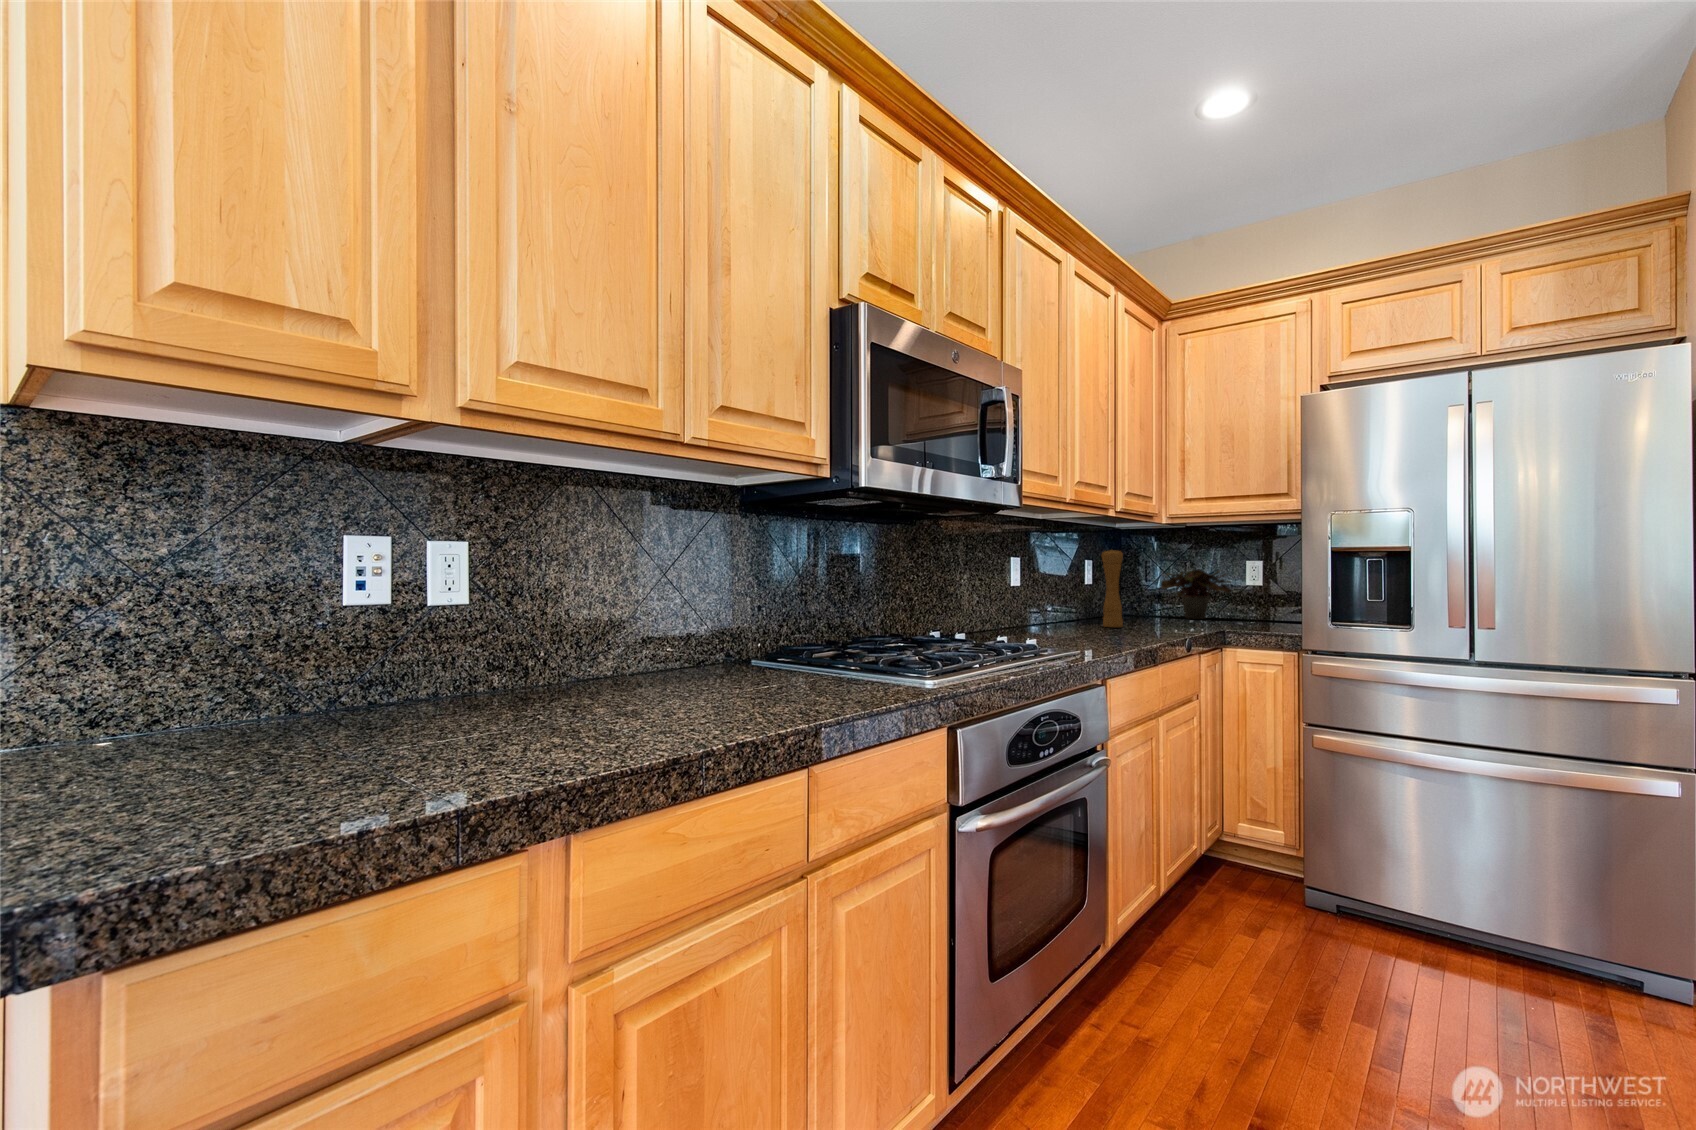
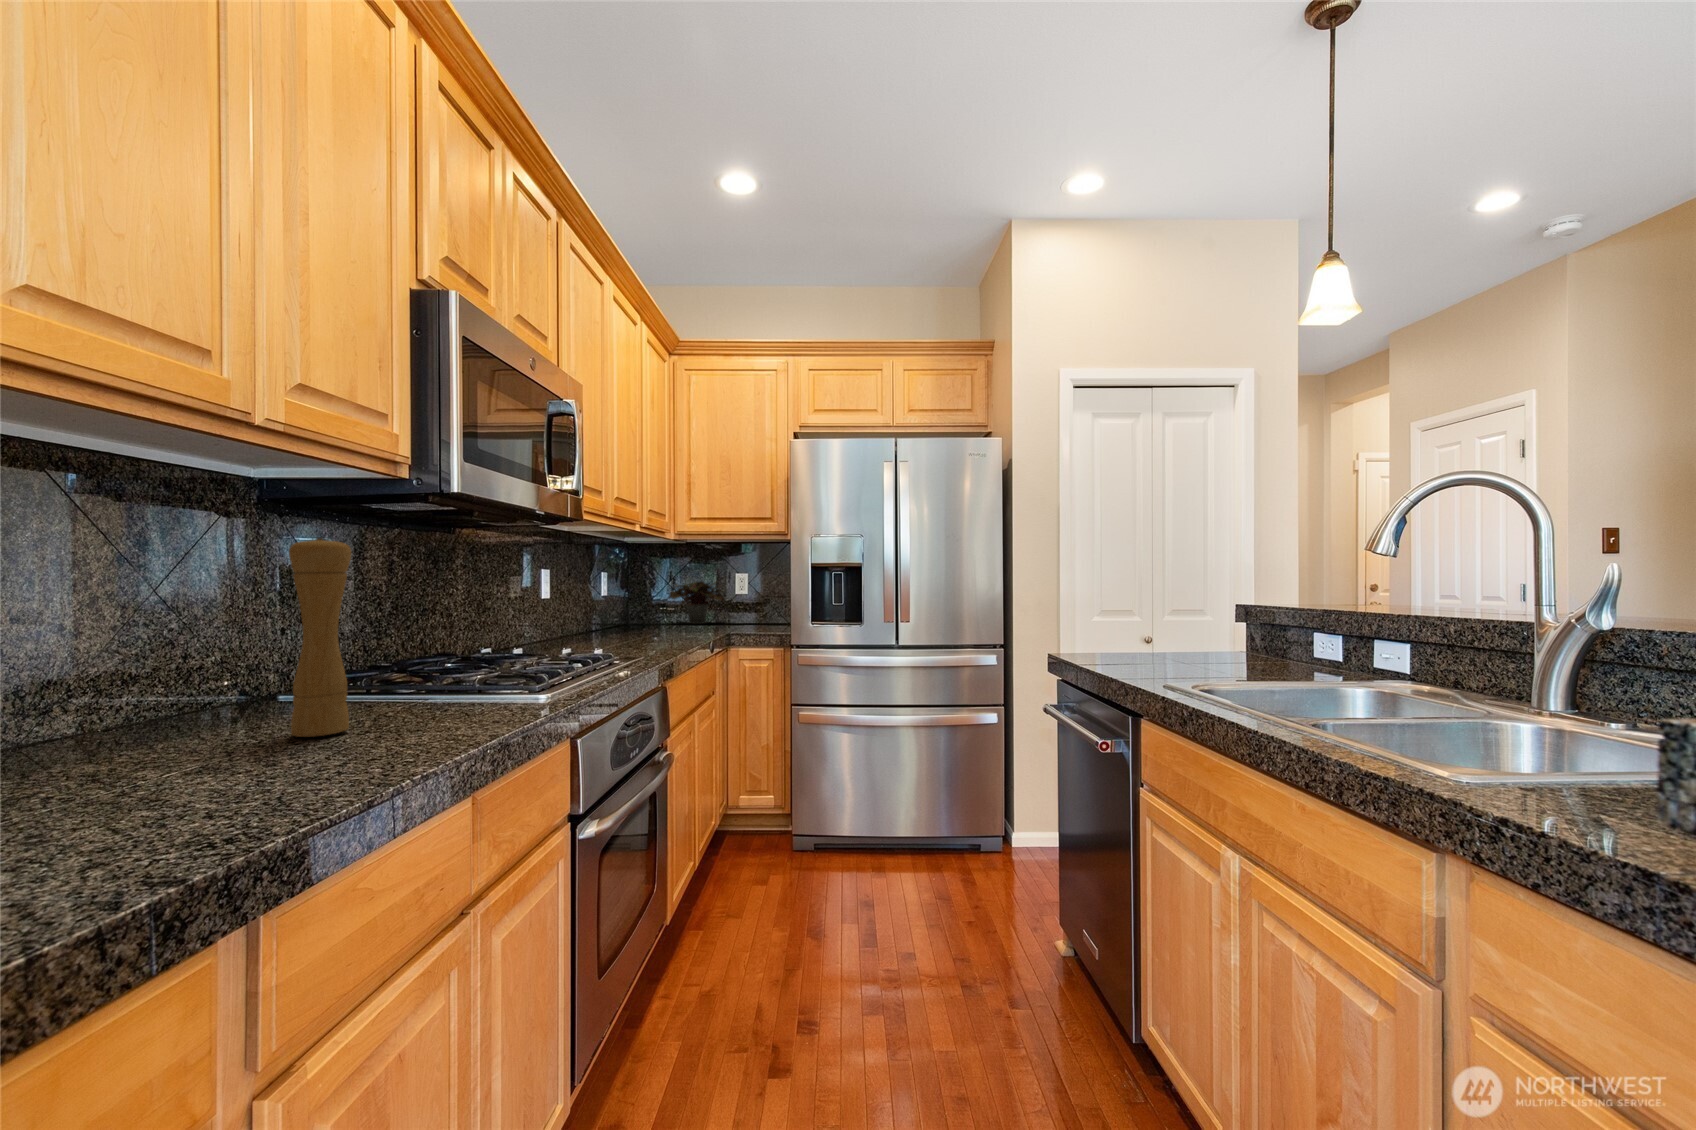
pepper mill: present [1102,550,1123,628] -> present [289,537,351,737]

